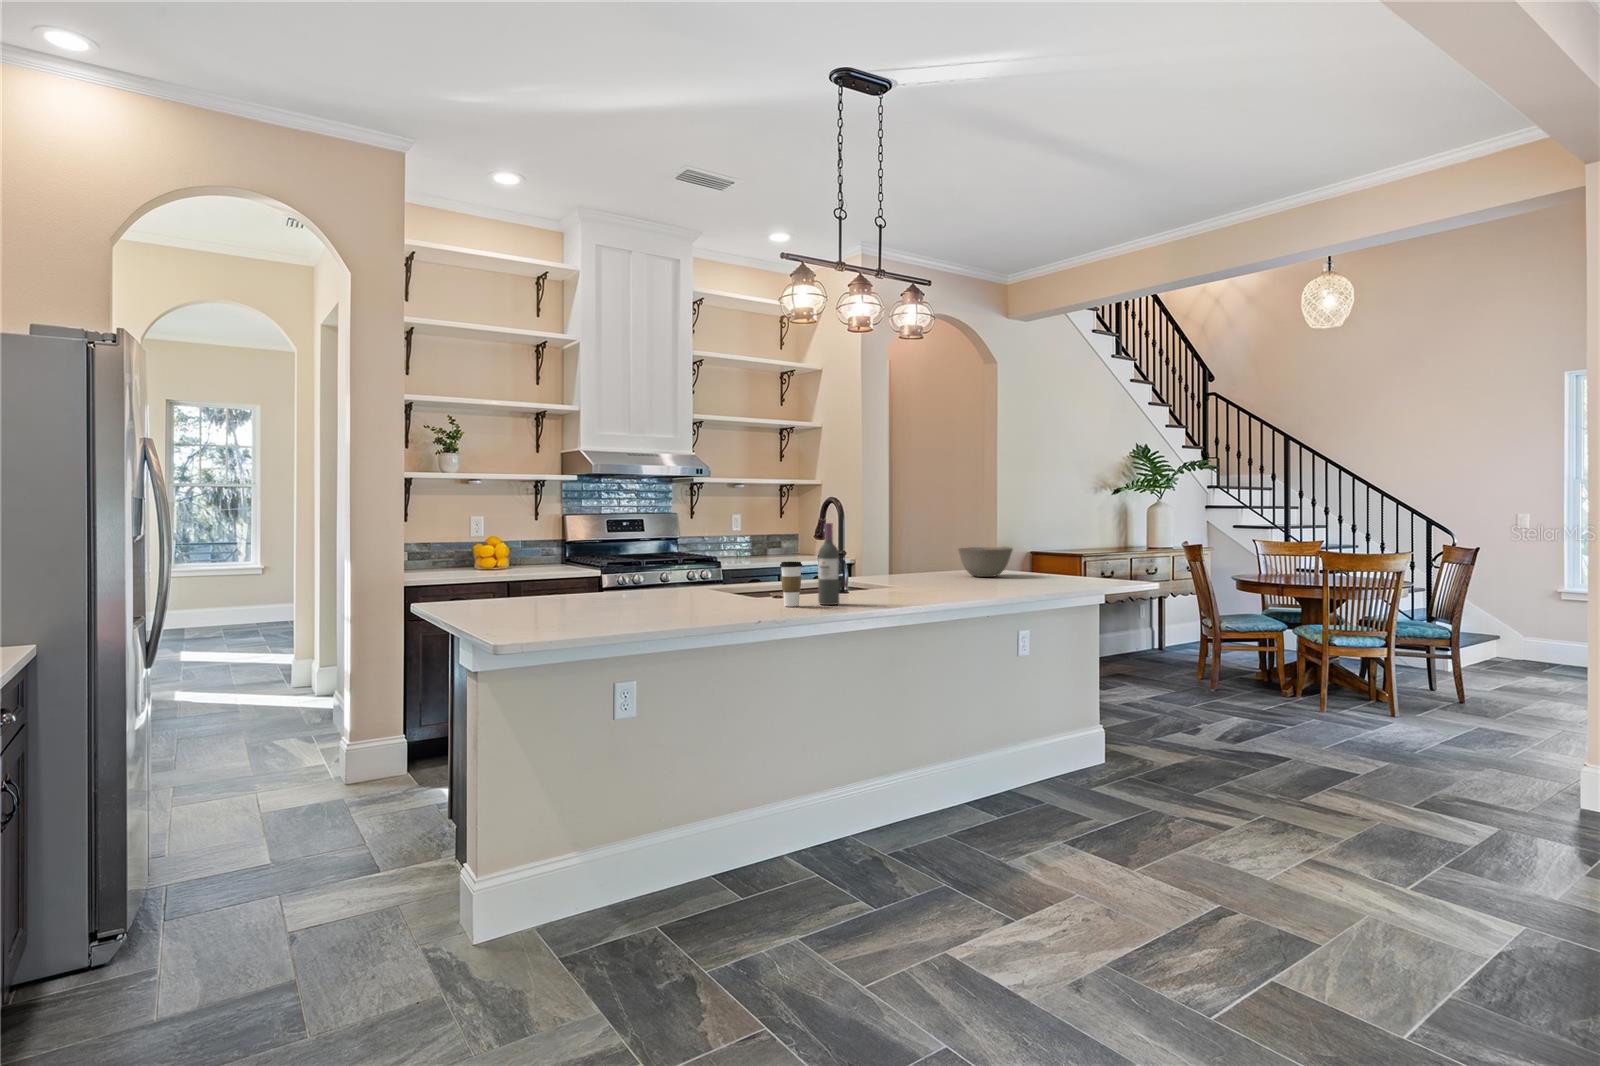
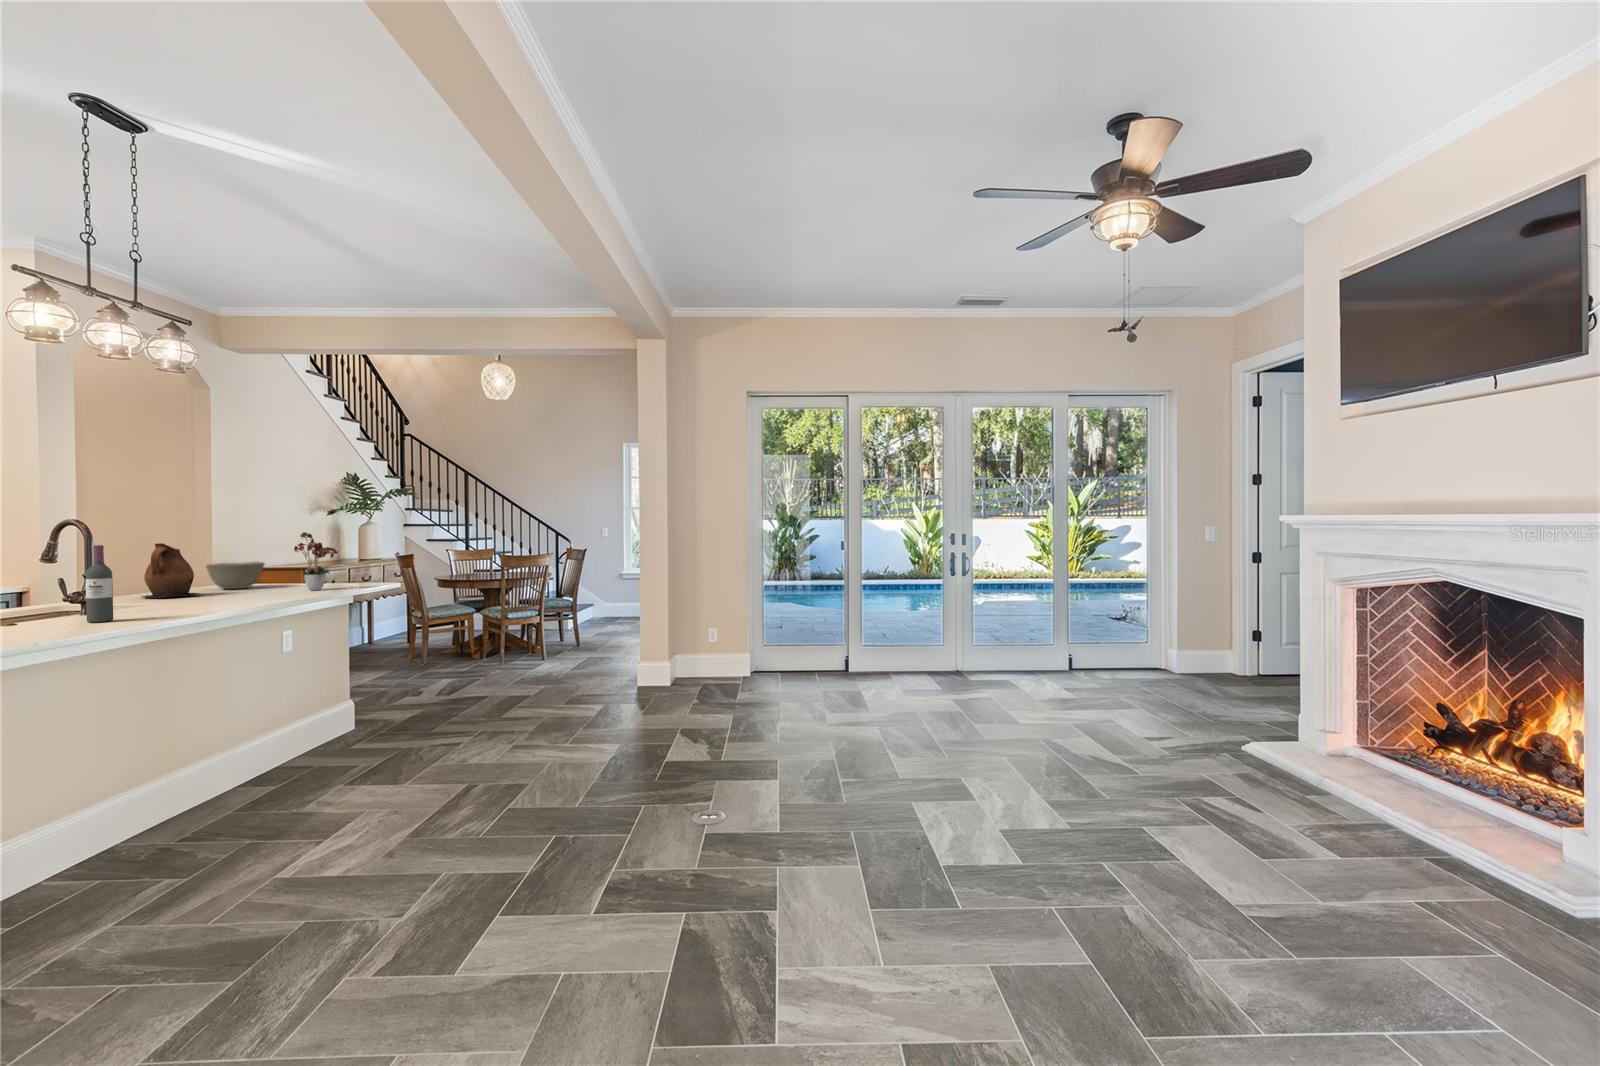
flower arrangement: none [1033,509,1087,585] -> present [294,532,338,590]
ceramic pitcher: none [893,523,946,582] -> present [142,543,201,598]
coffee cup: present [780,561,802,607] -> none [39,583,70,627]

